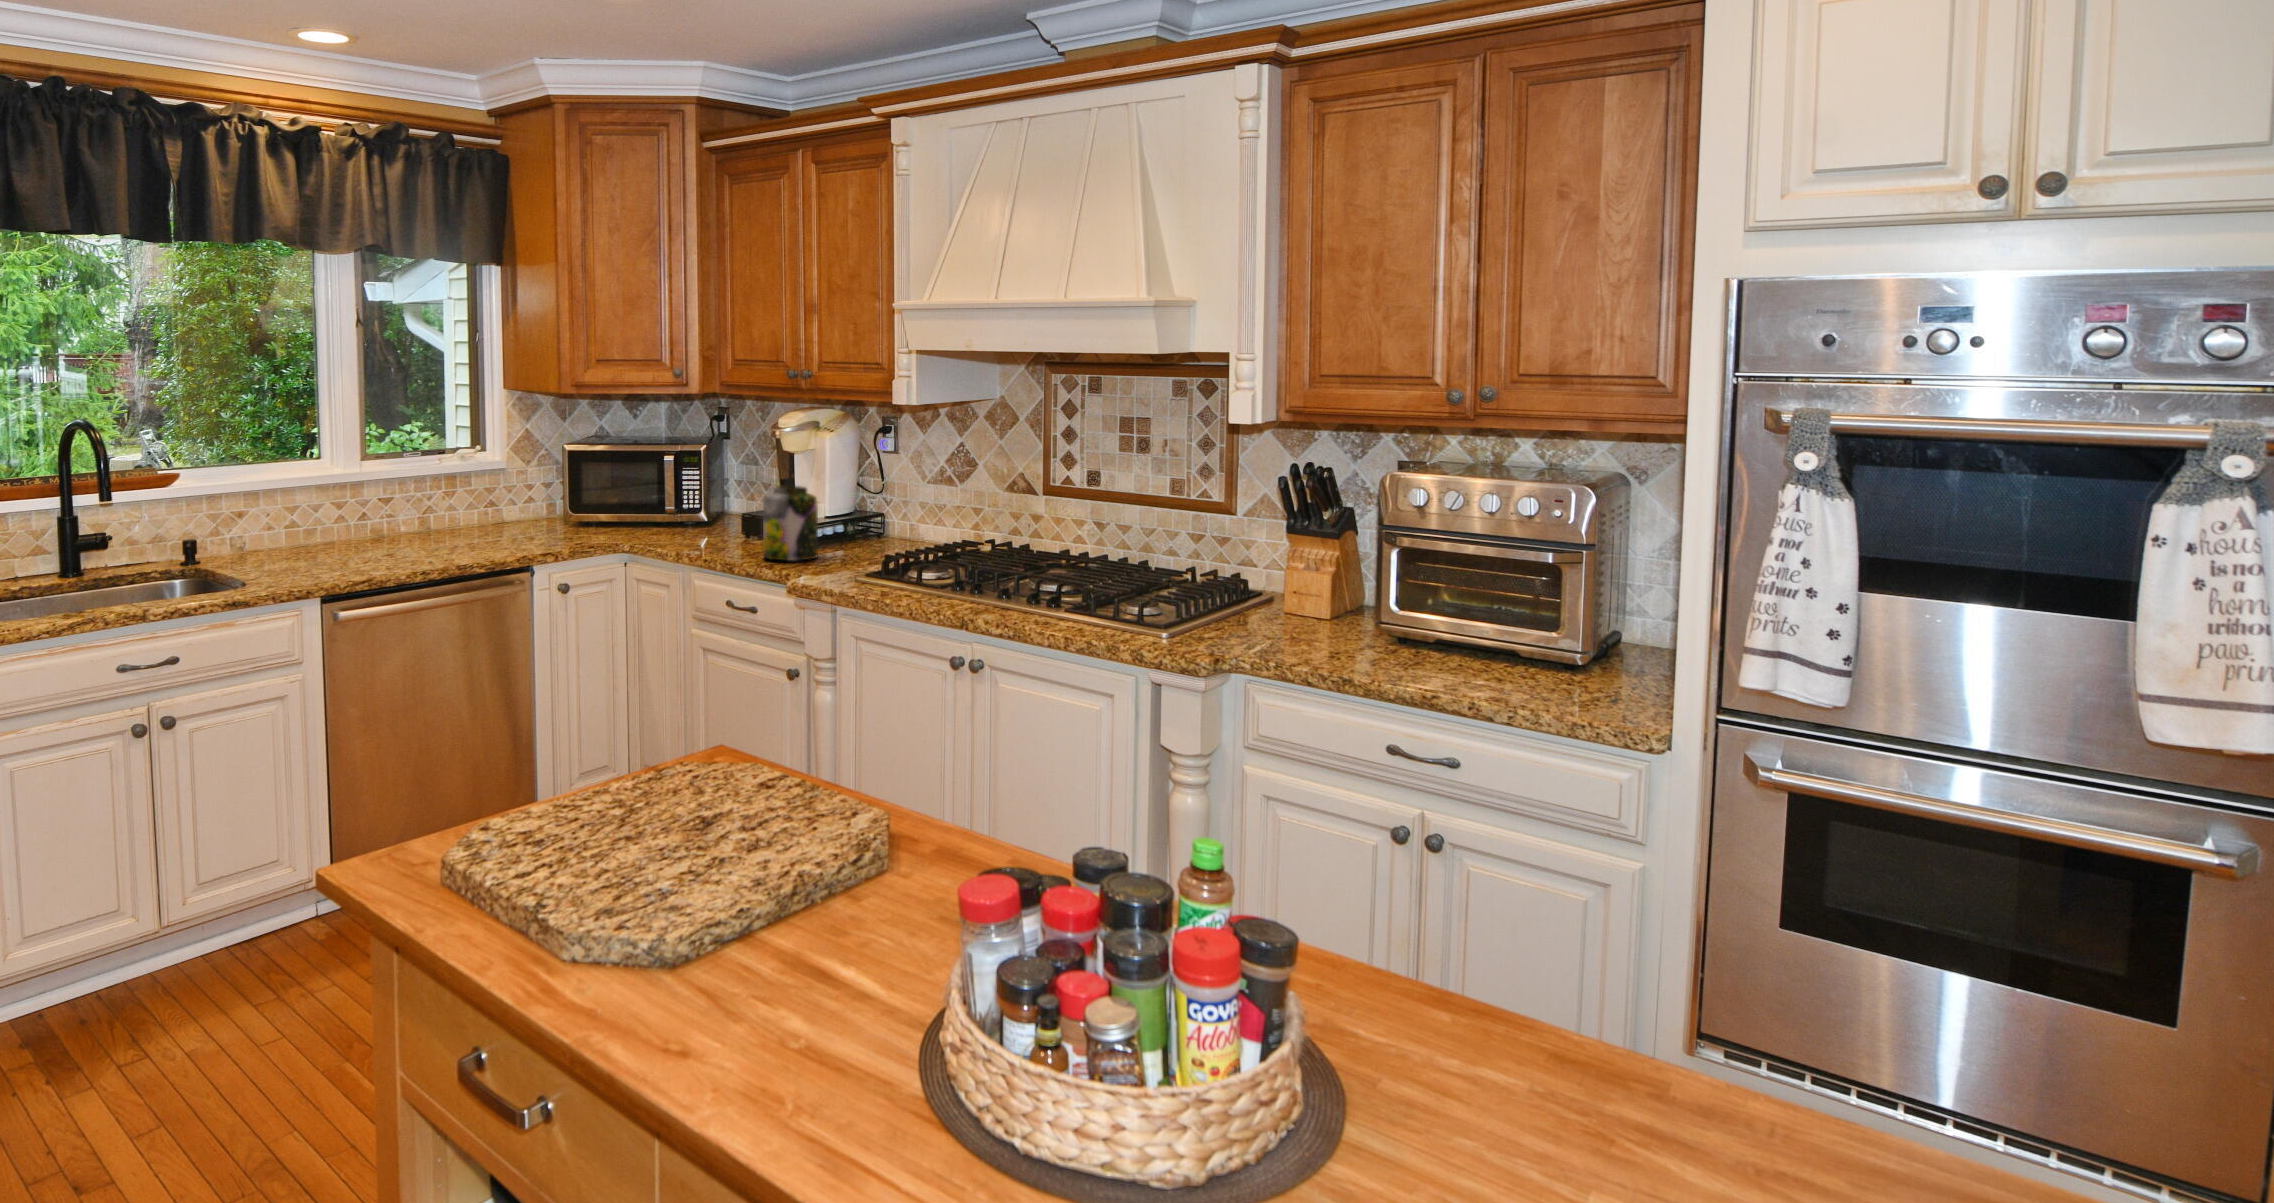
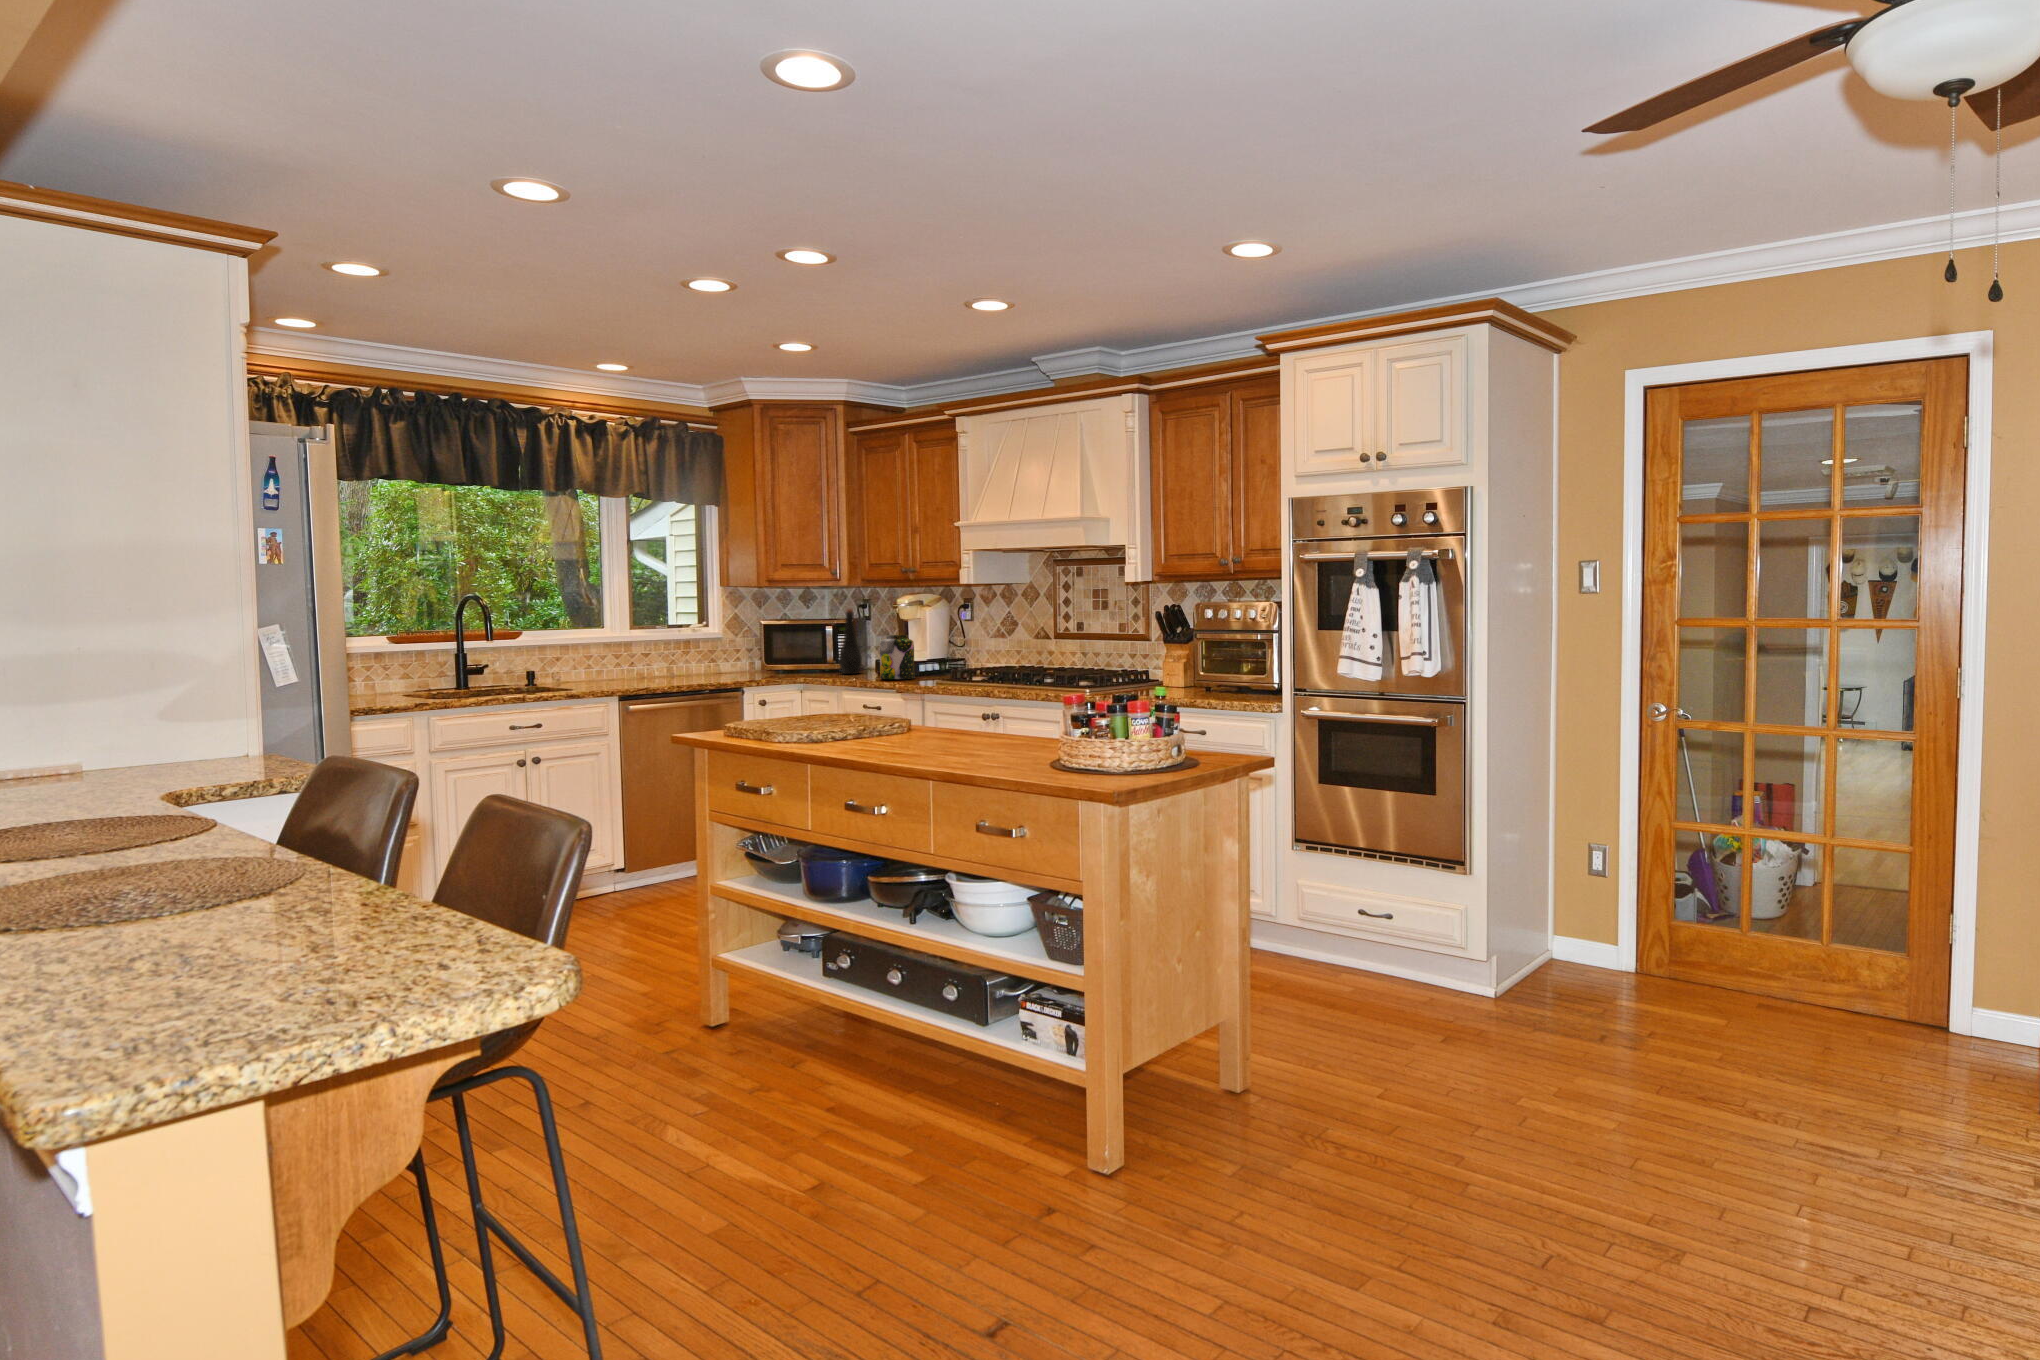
bottle: none [690,437,726,541] -> present [839,609,862,674]

